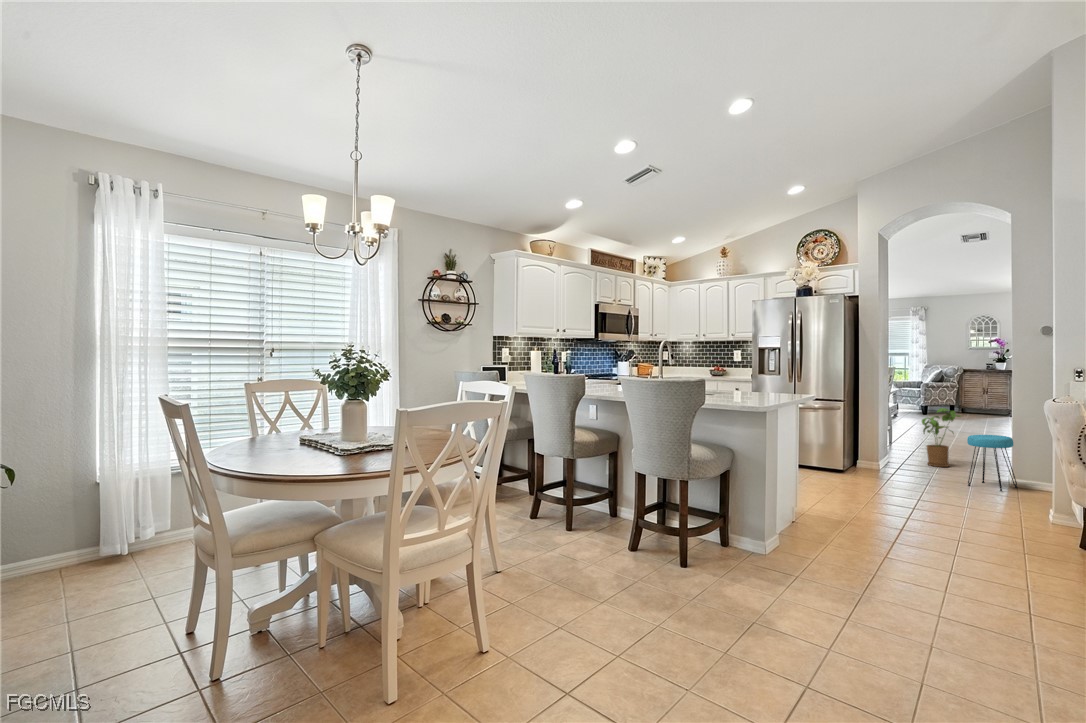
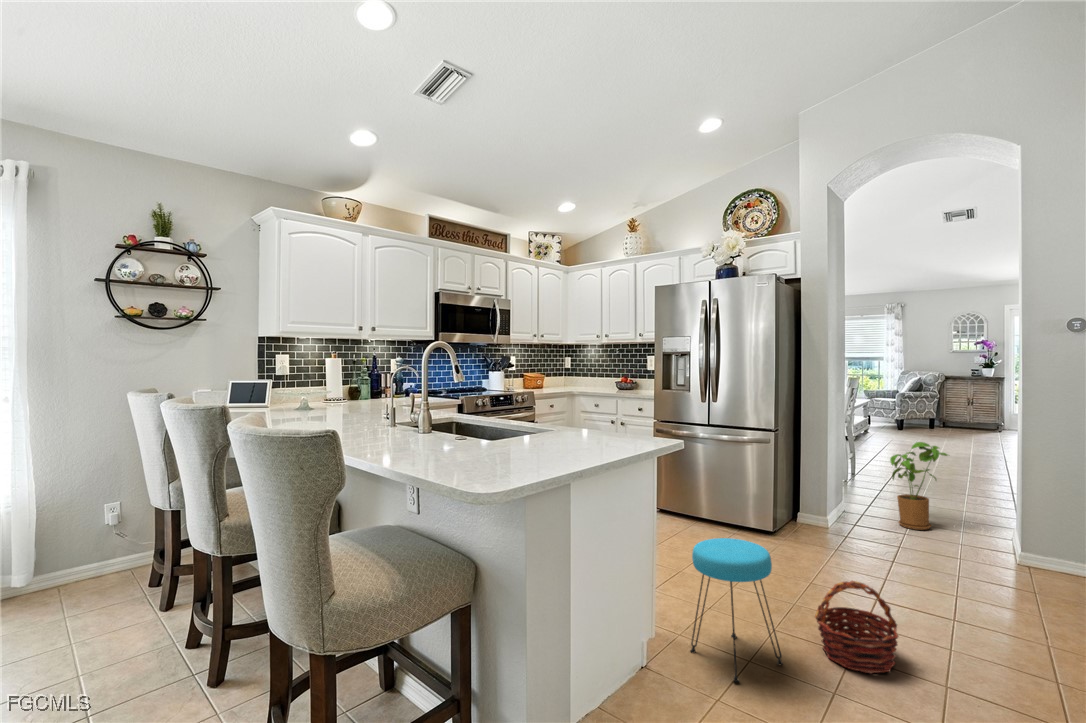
stool: present [967,435,1018,491] -> present [690,538,783,682]
basket: none [884,470,931,514] -> present [815,581,898,674]

